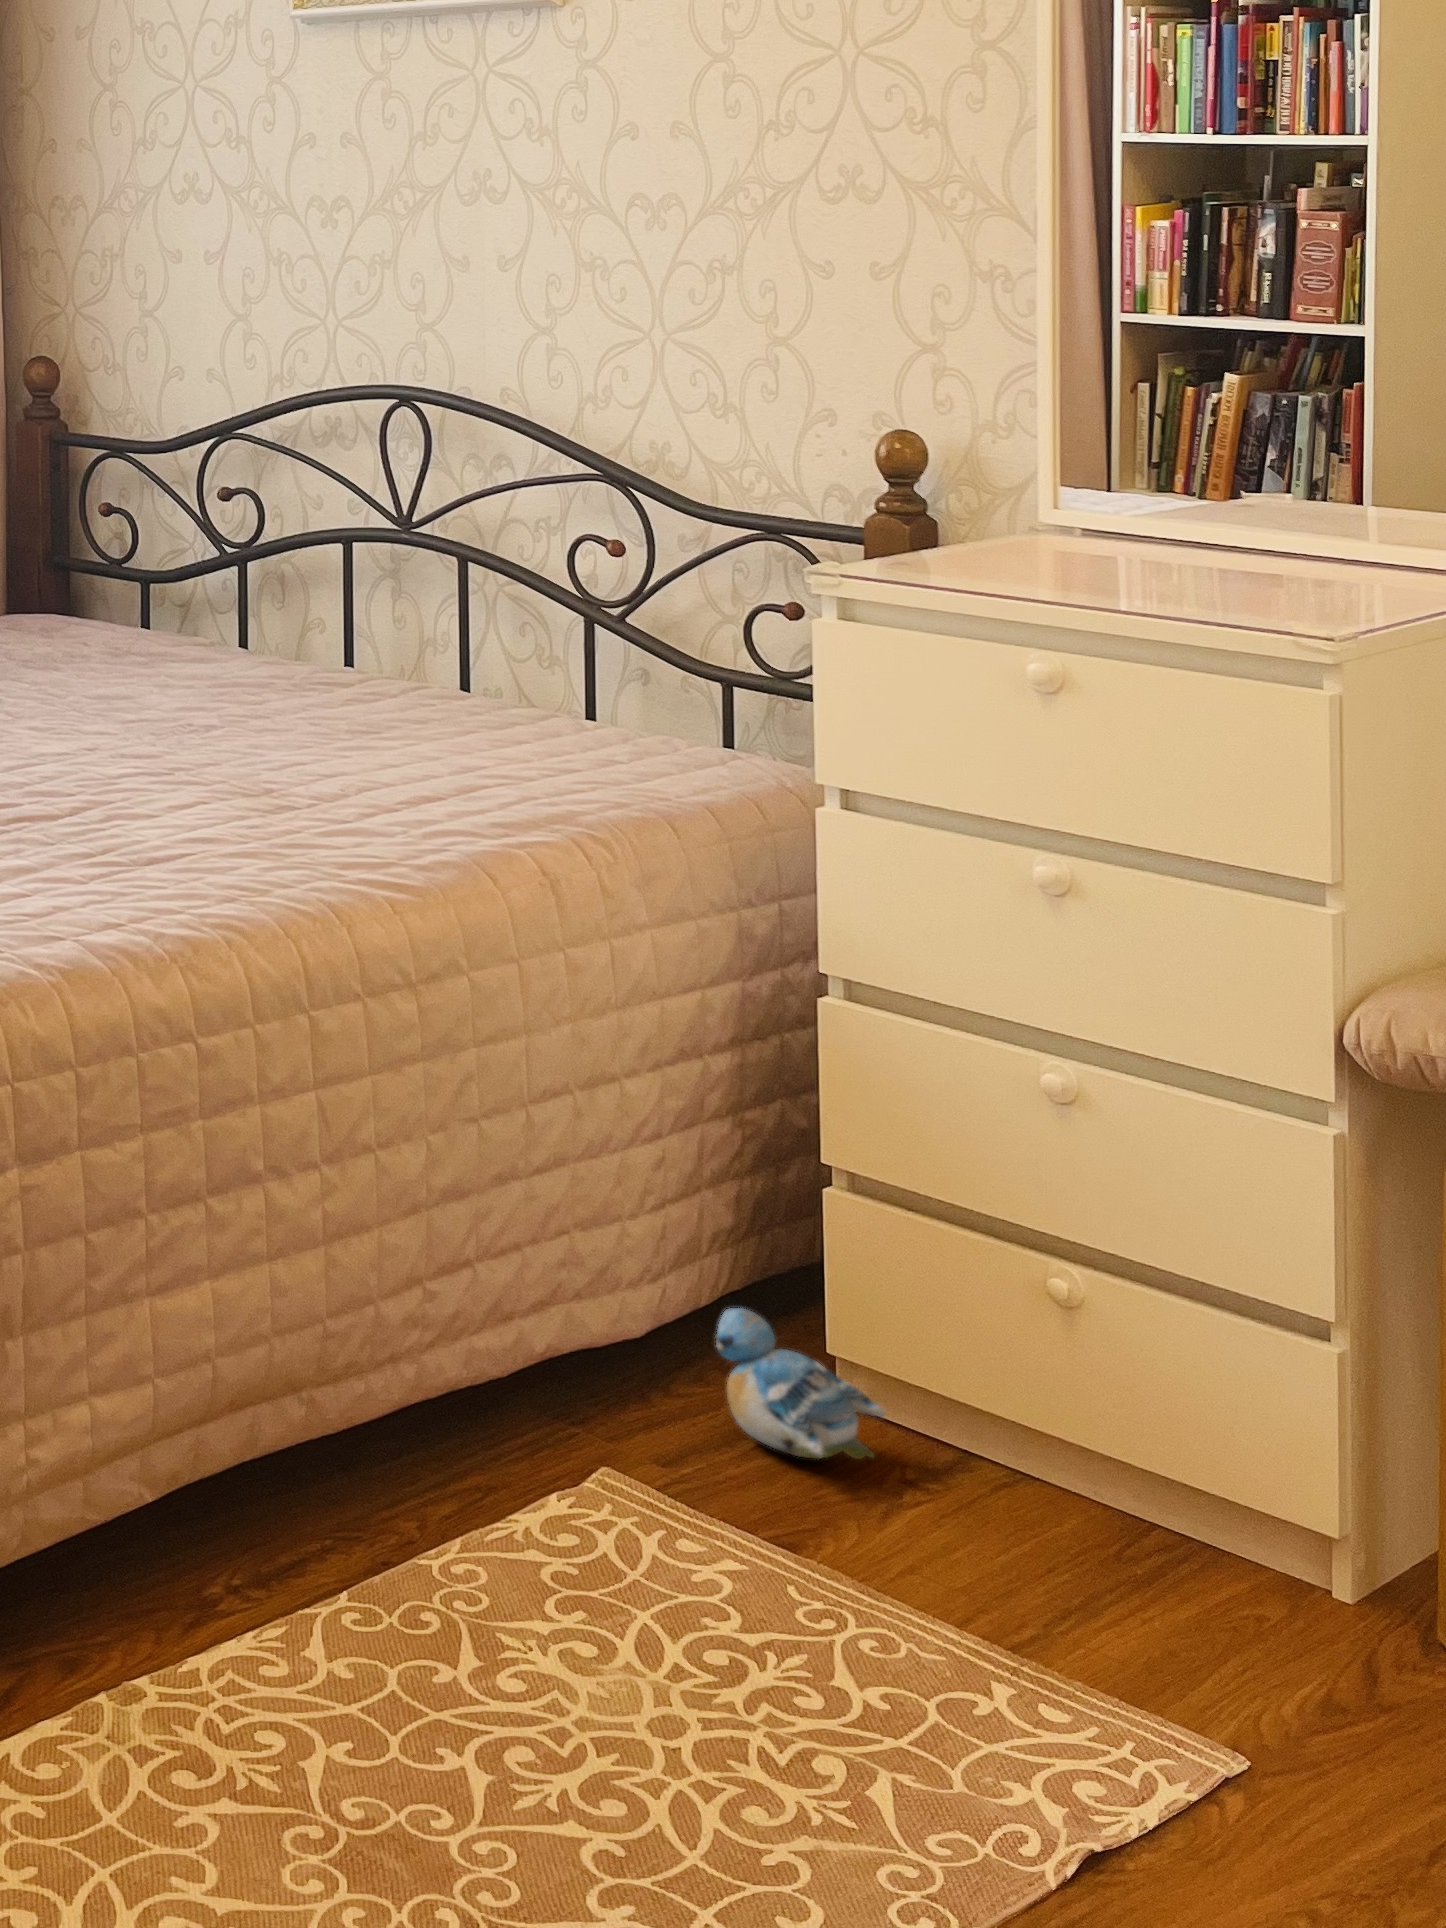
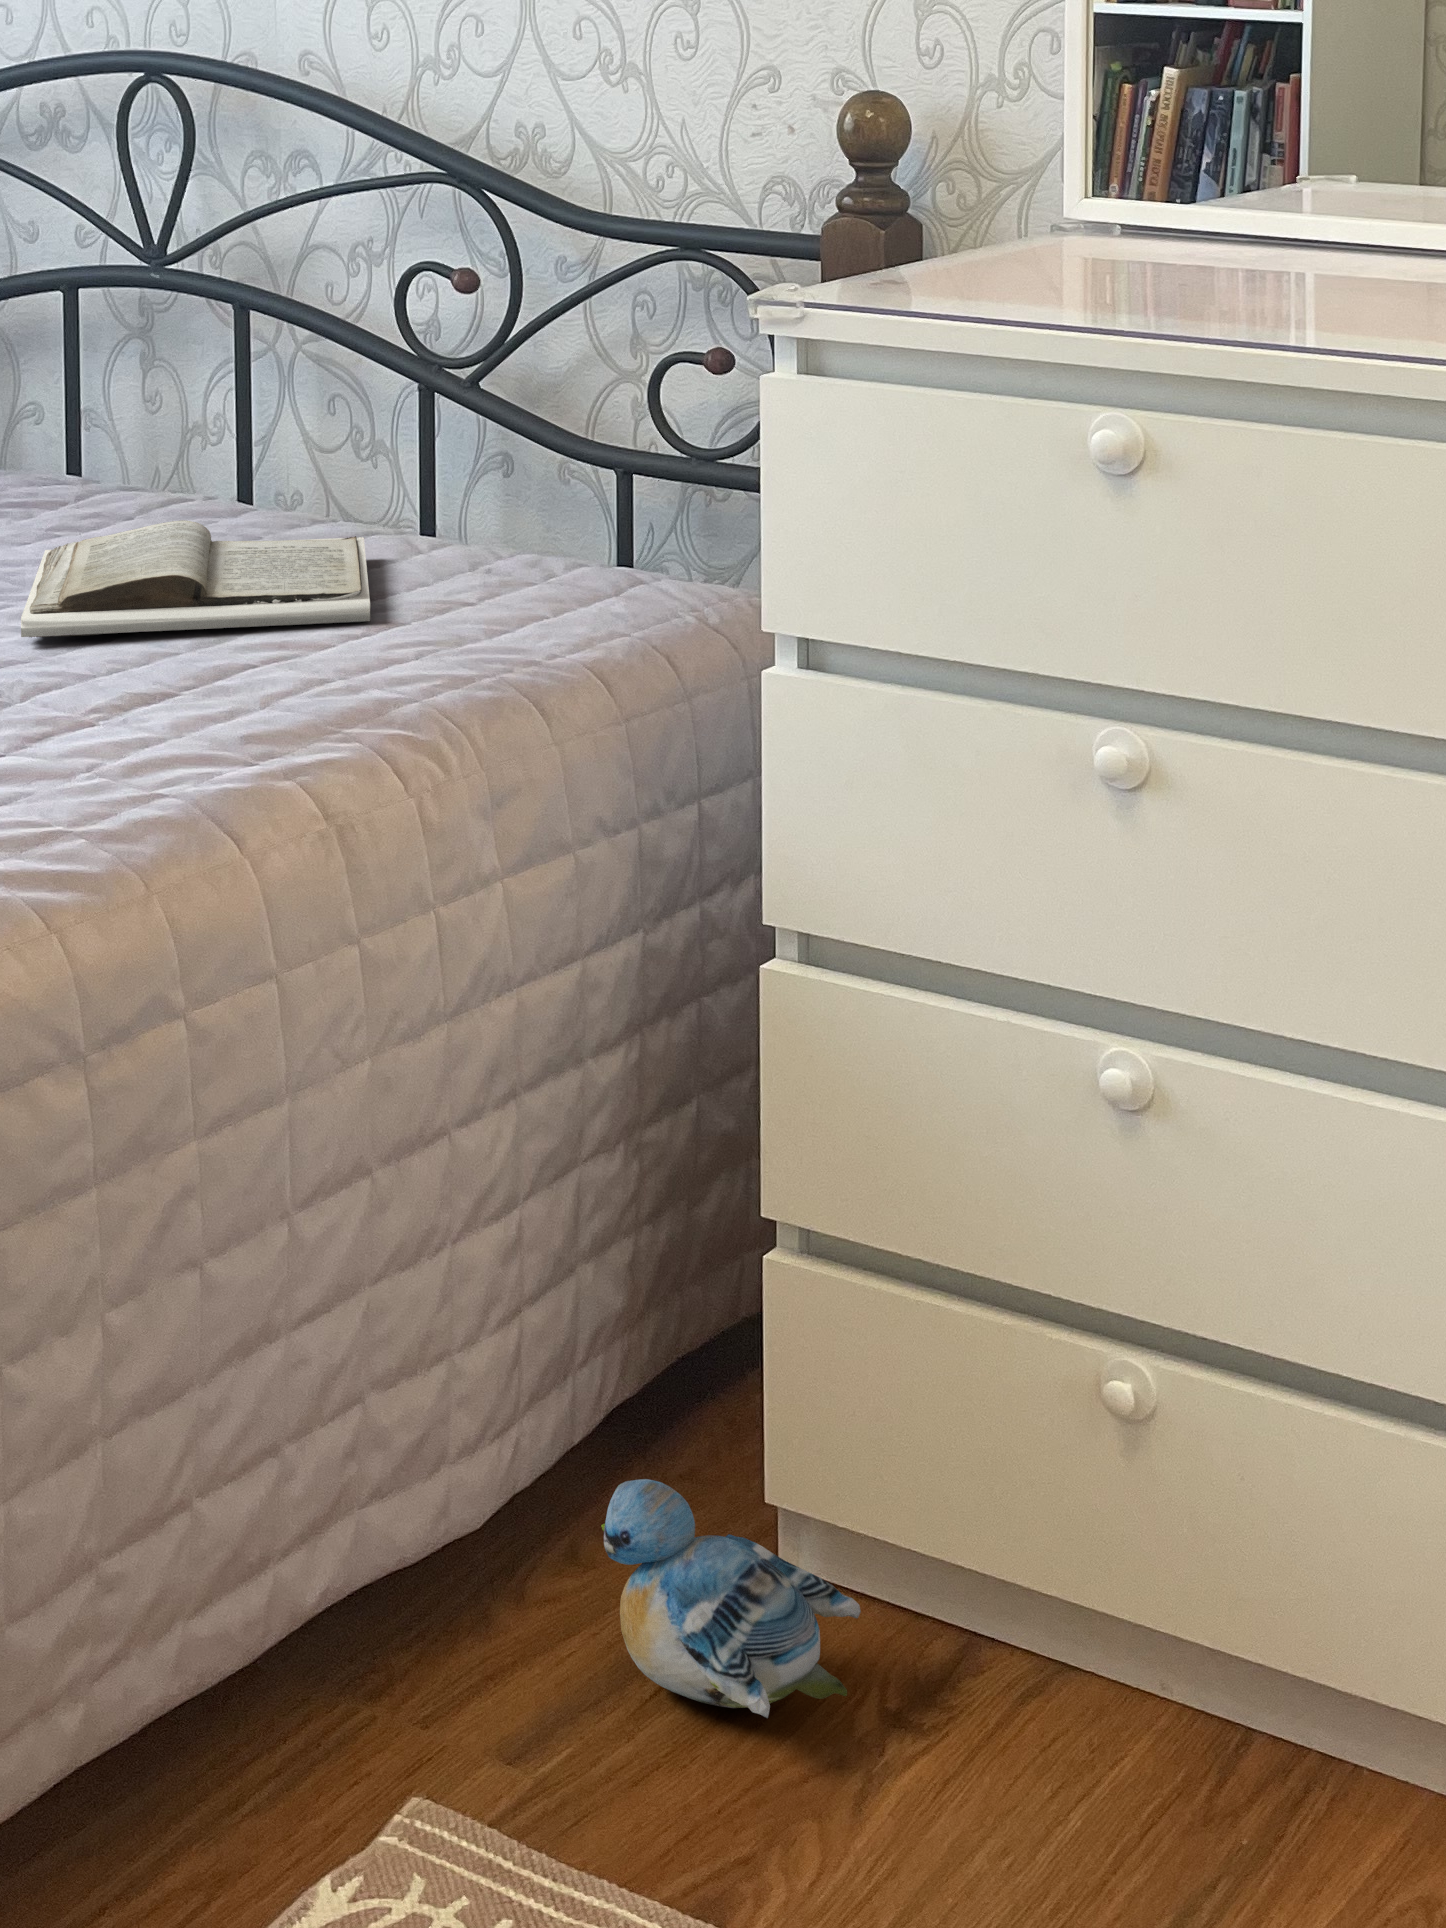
book: none [348,694,563,764] -> present [21,520,370,637]

